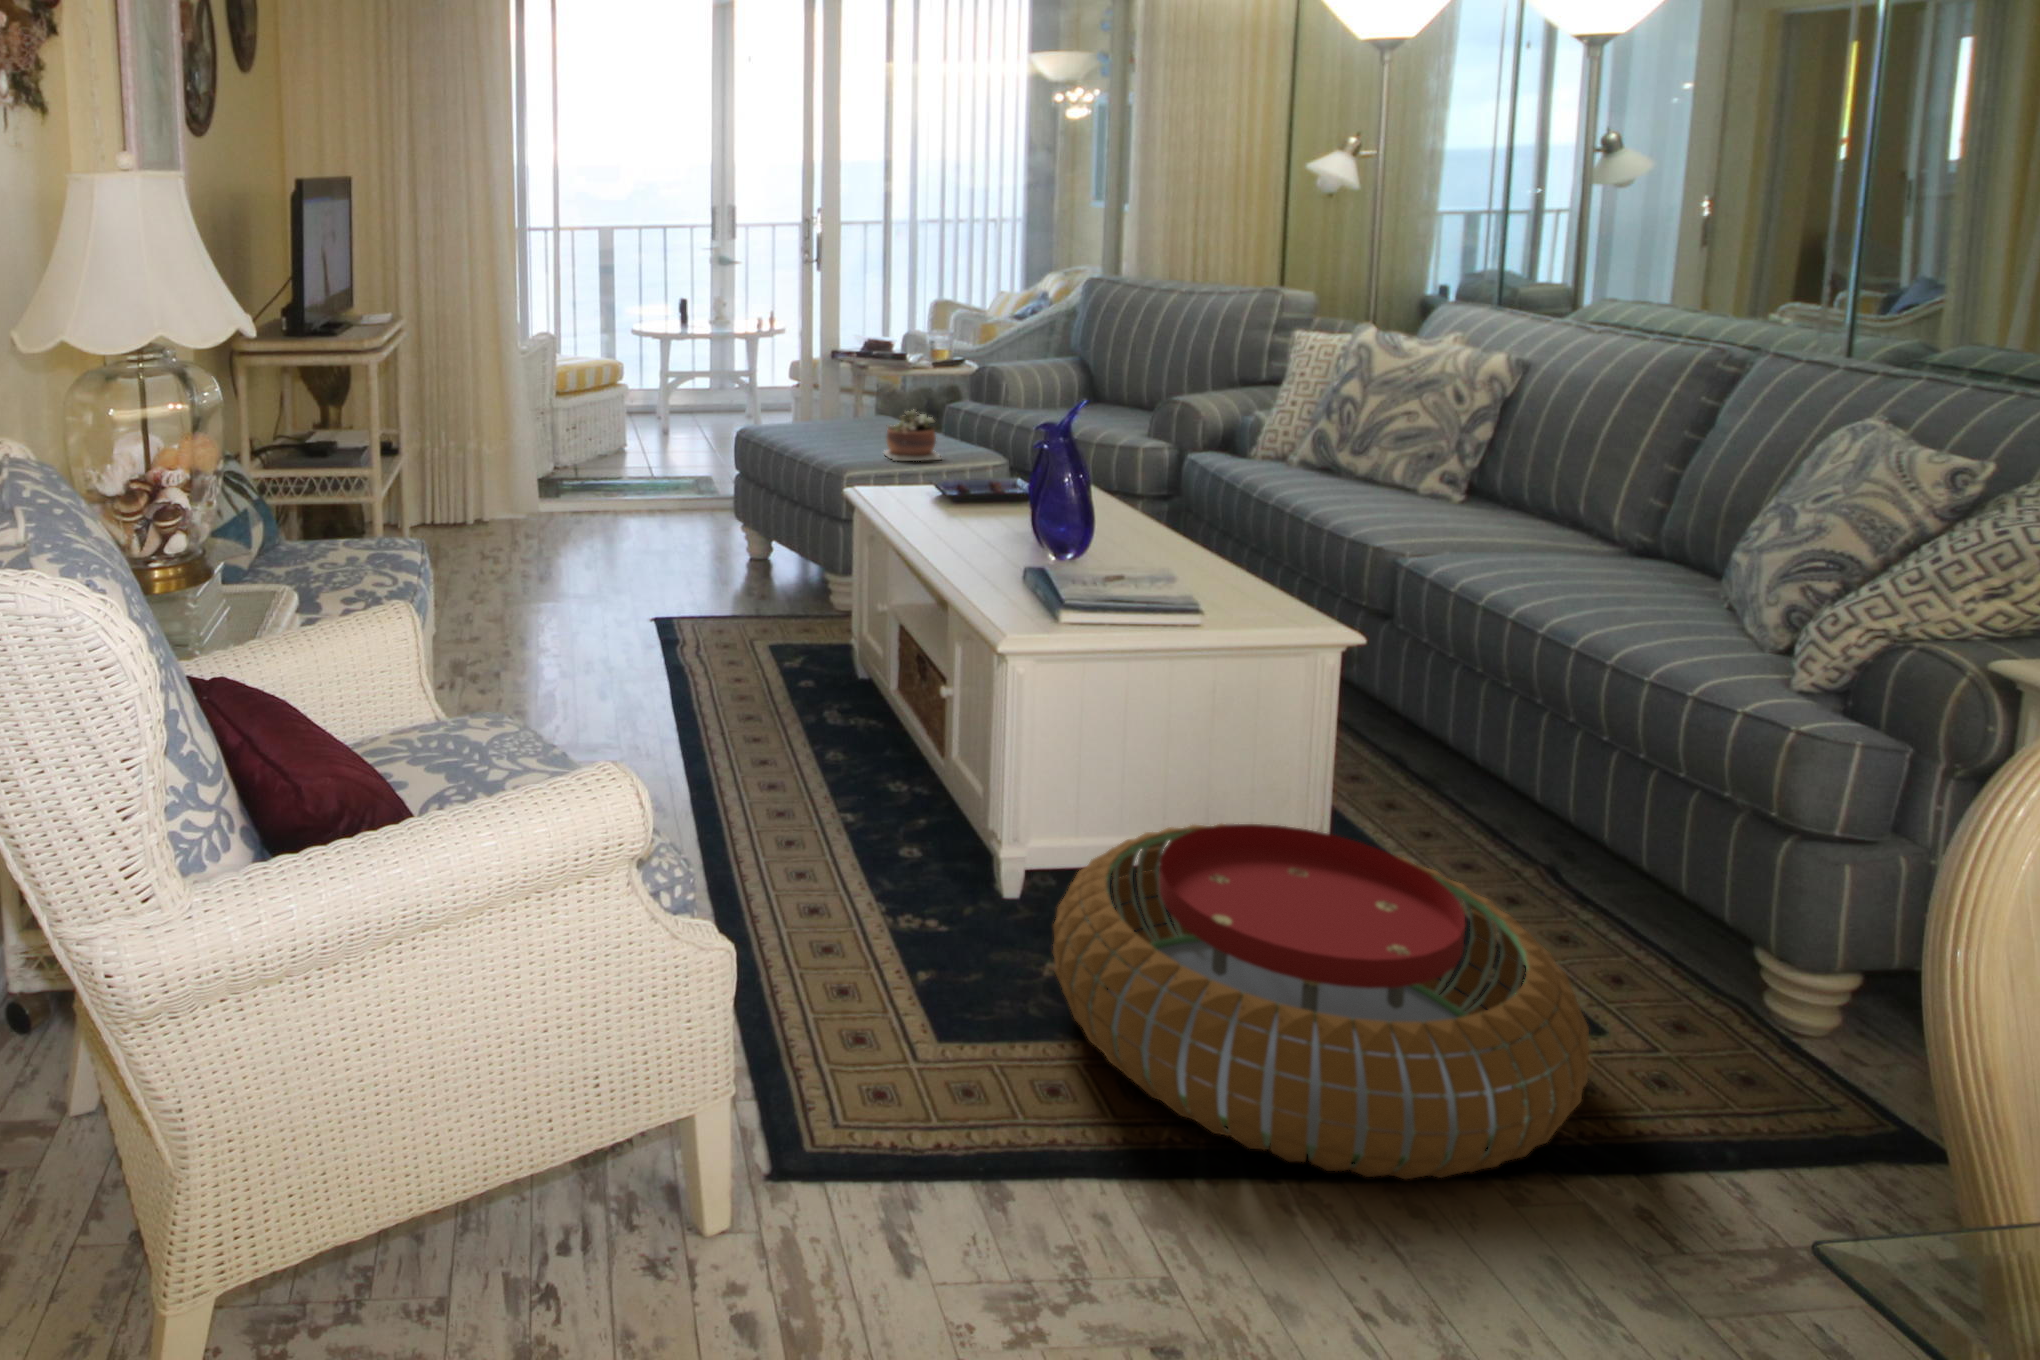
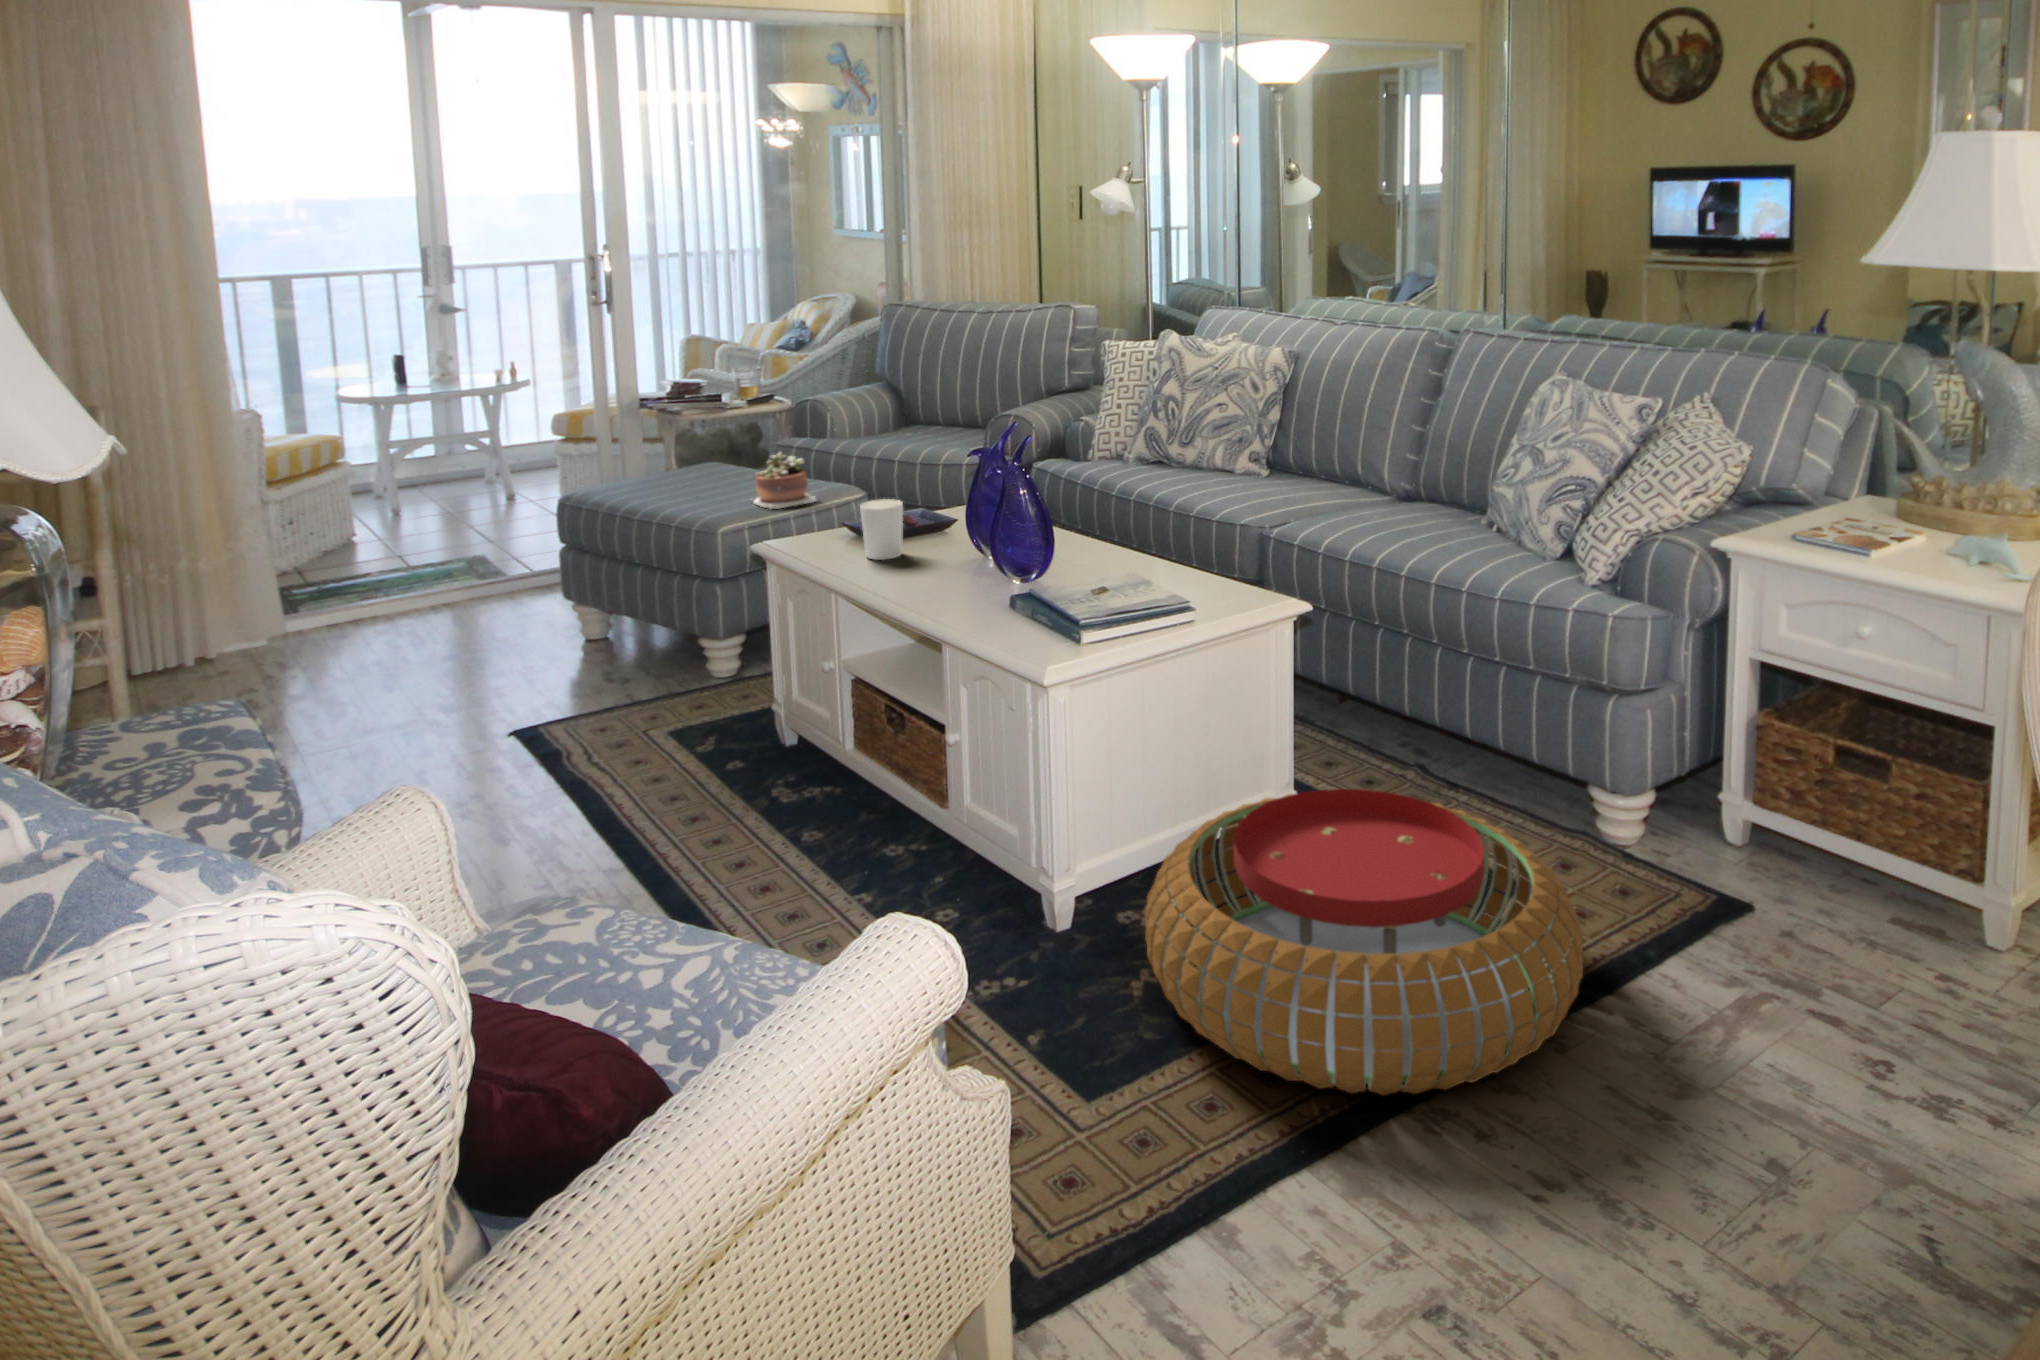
candle holder: none [934,460,977,518] -> present [860,499,903,560]

